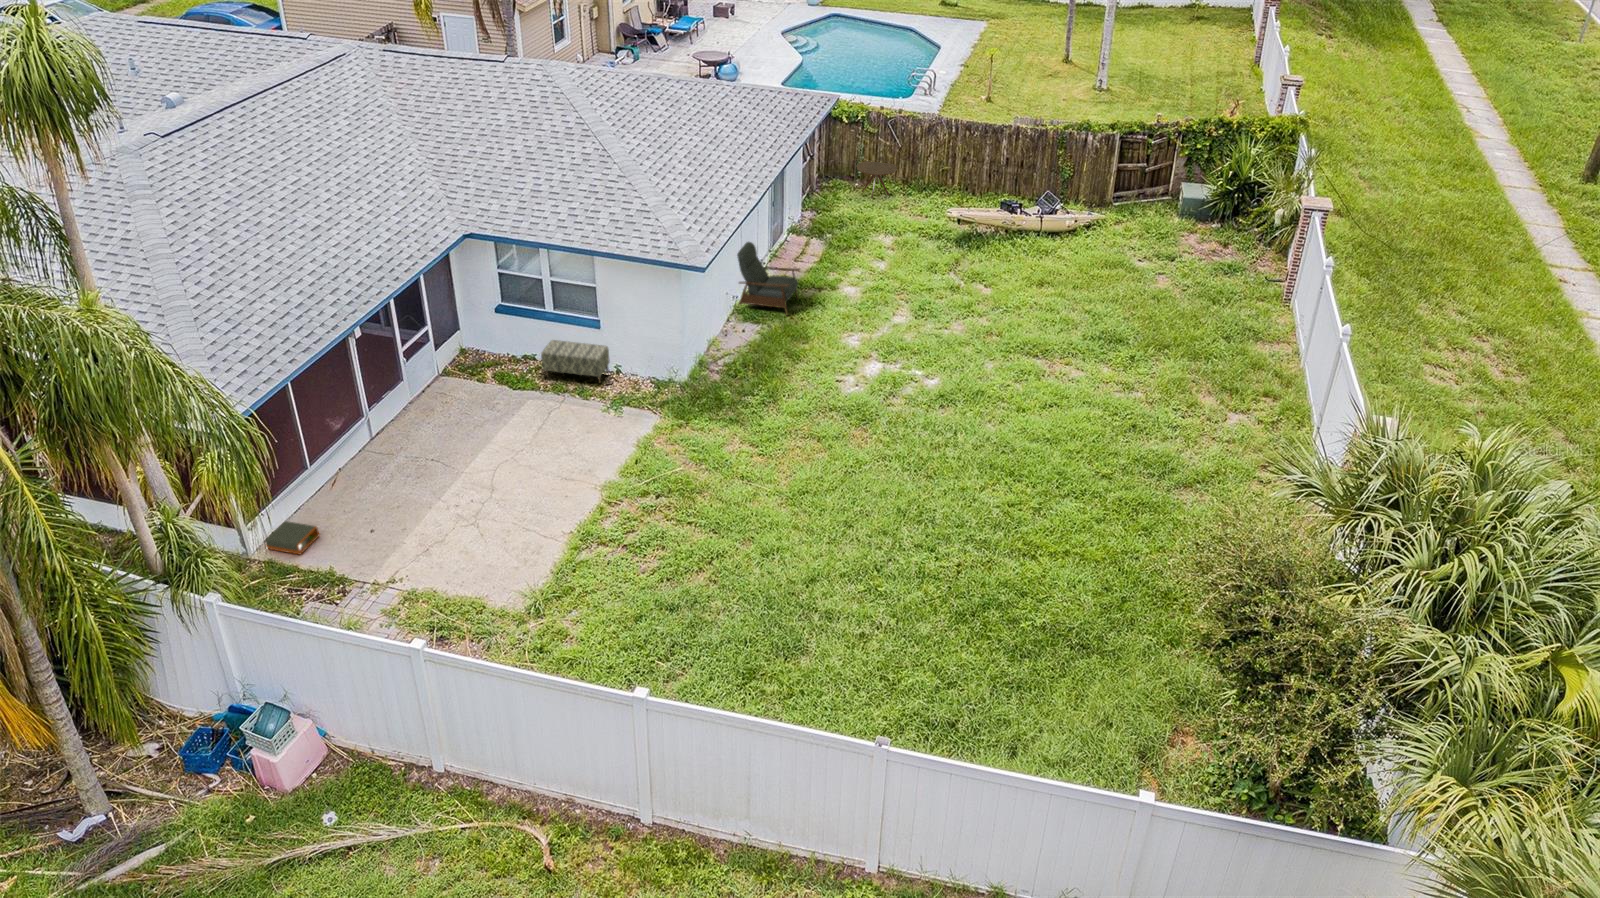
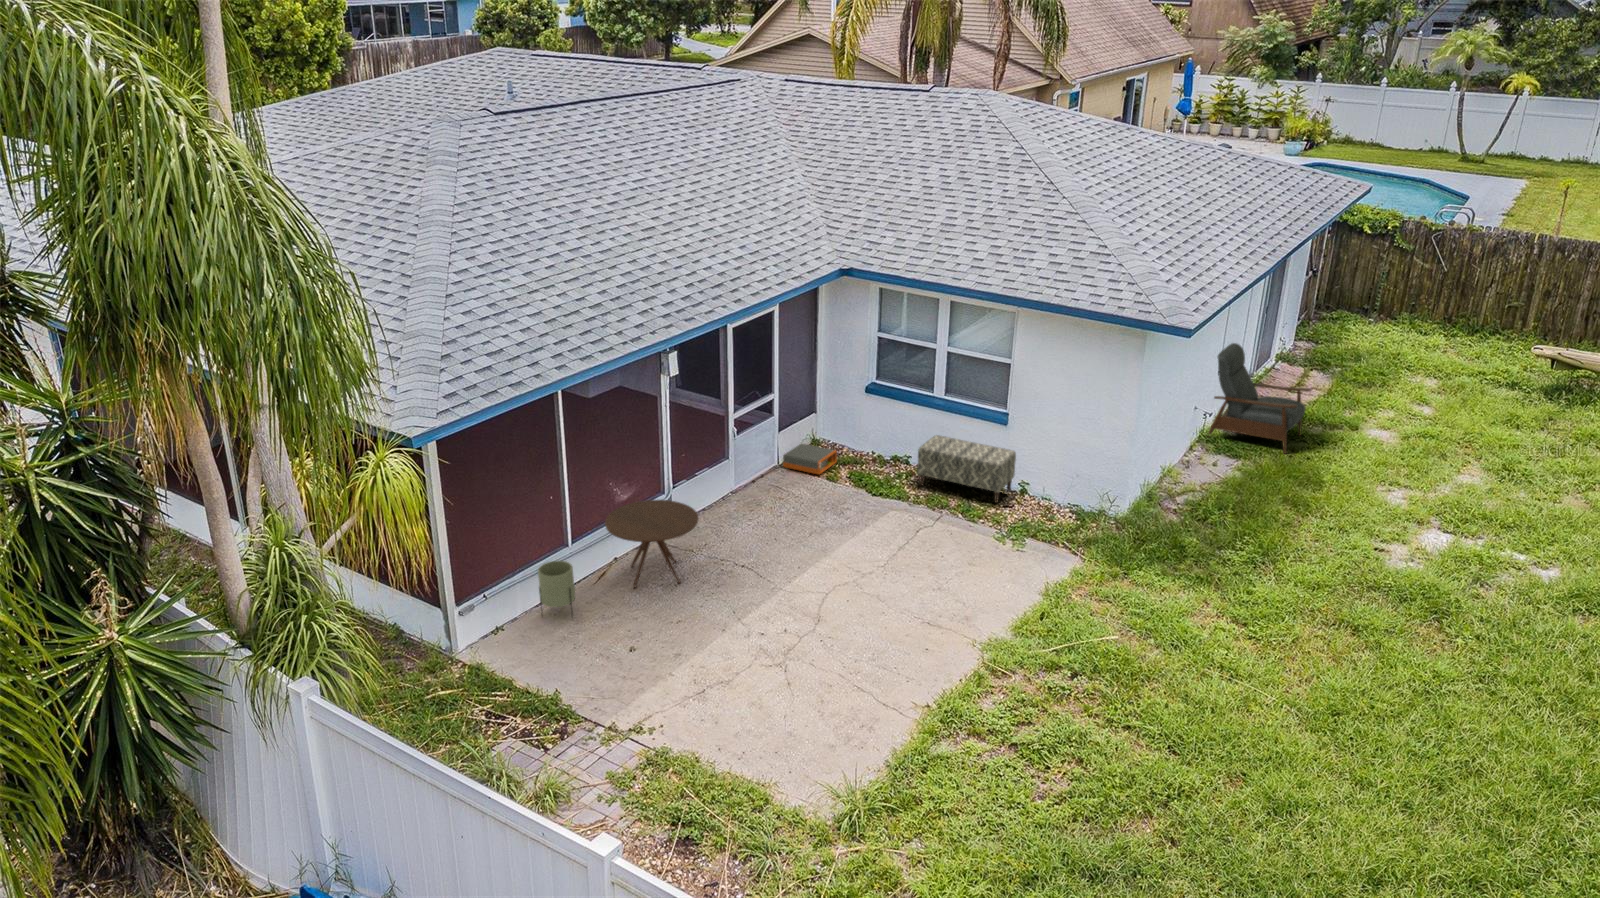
round table: present [857,160,897,198] -> present [605,500,699,588]
planter: none [295,481,326,521] -> present [538,561,575,612]
storage box: present [266,521,319,554] -> present [783,444,837,474]

